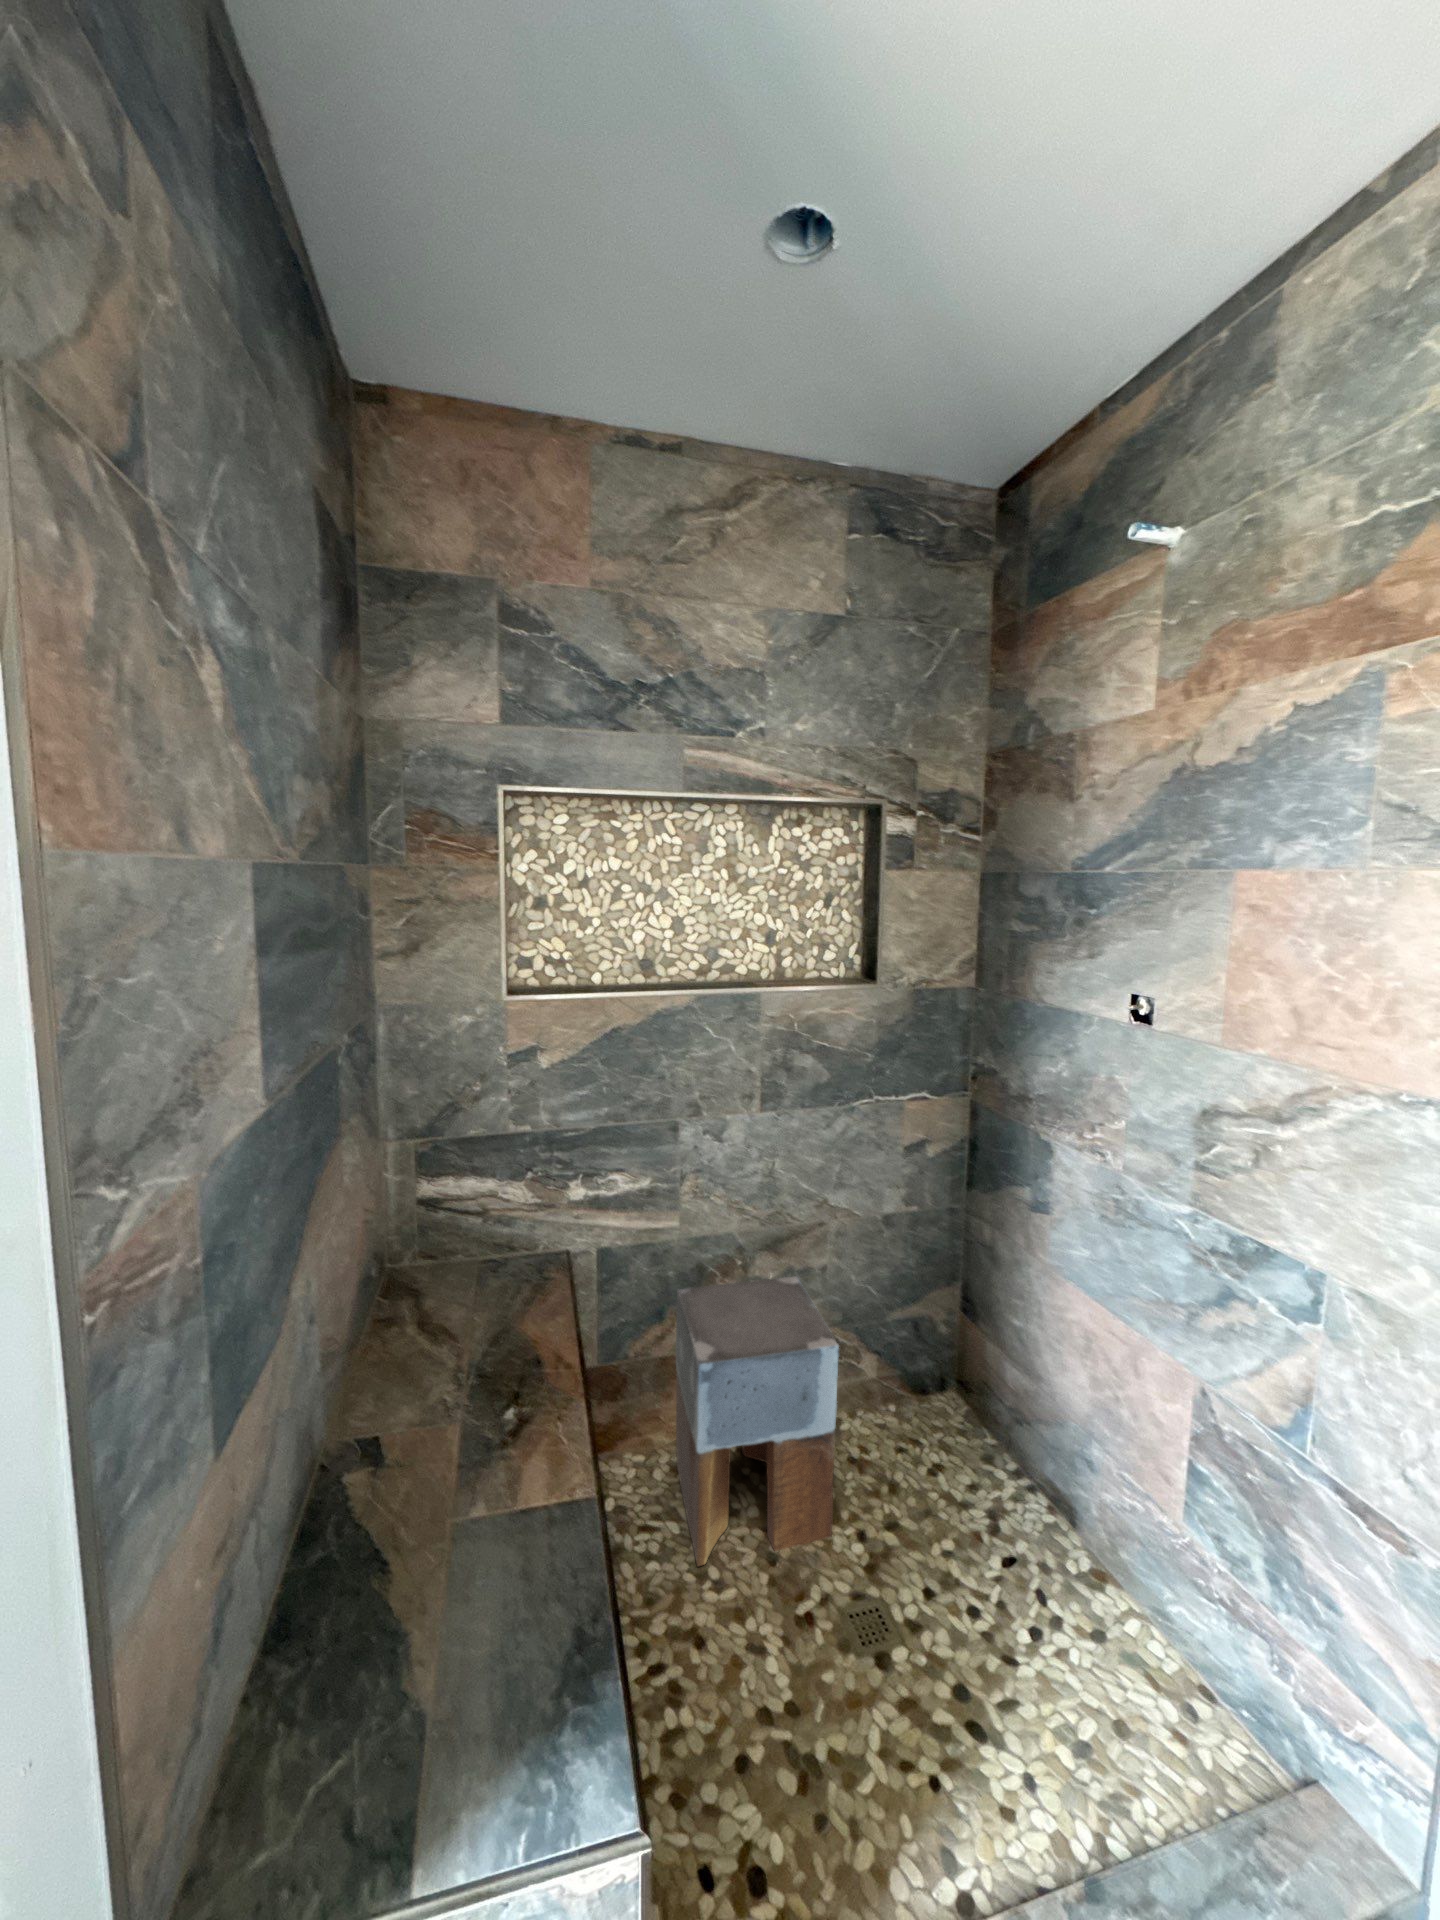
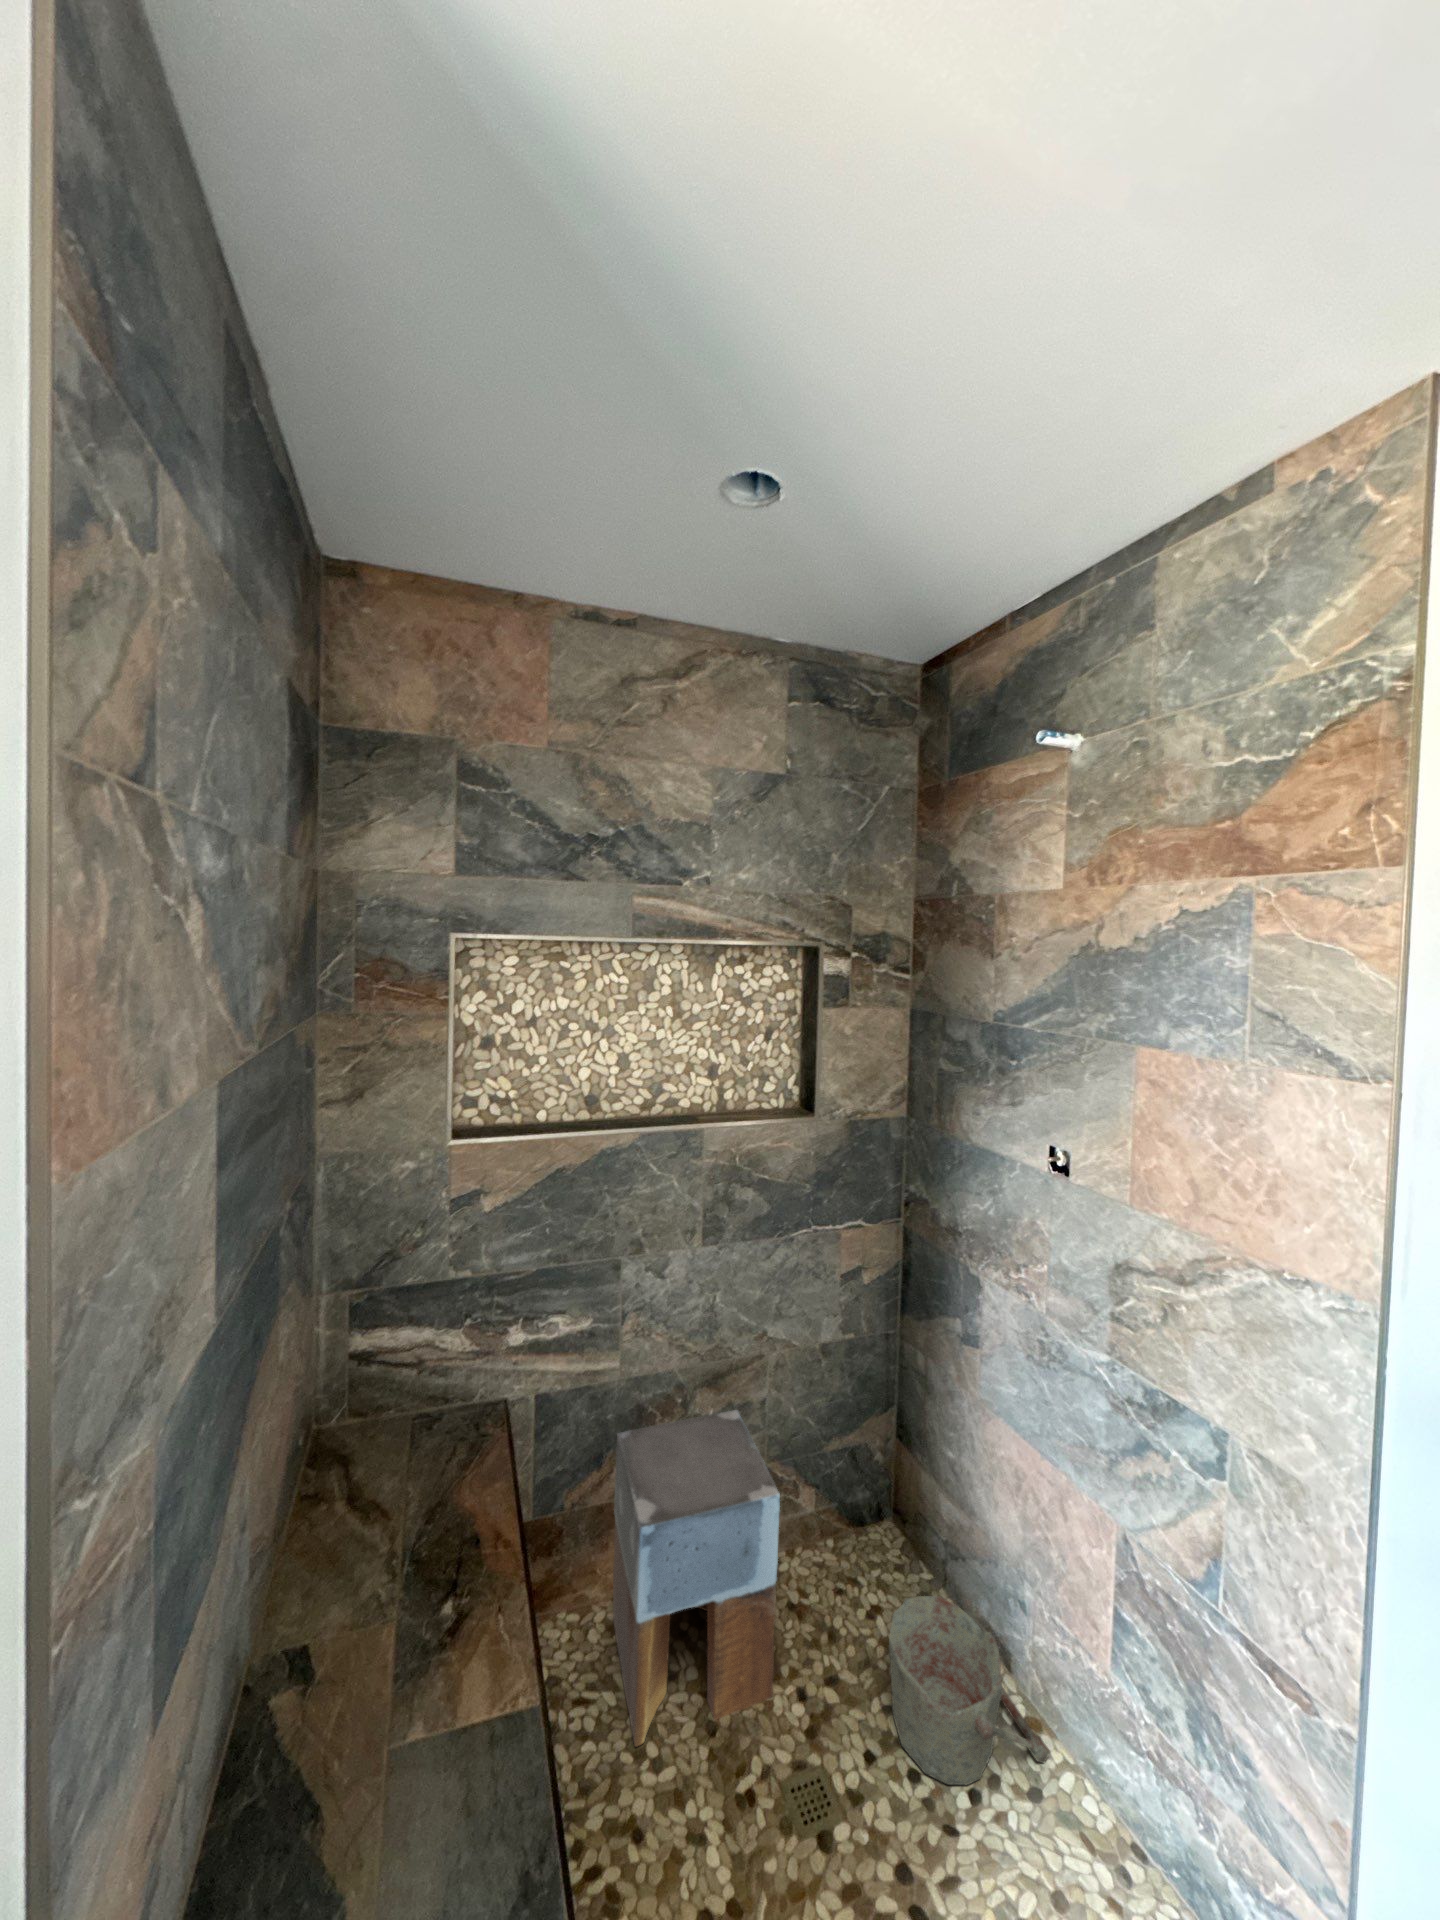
bucket: none [949,1454,1116,1622] -> present [889,1596,1050,1785]

